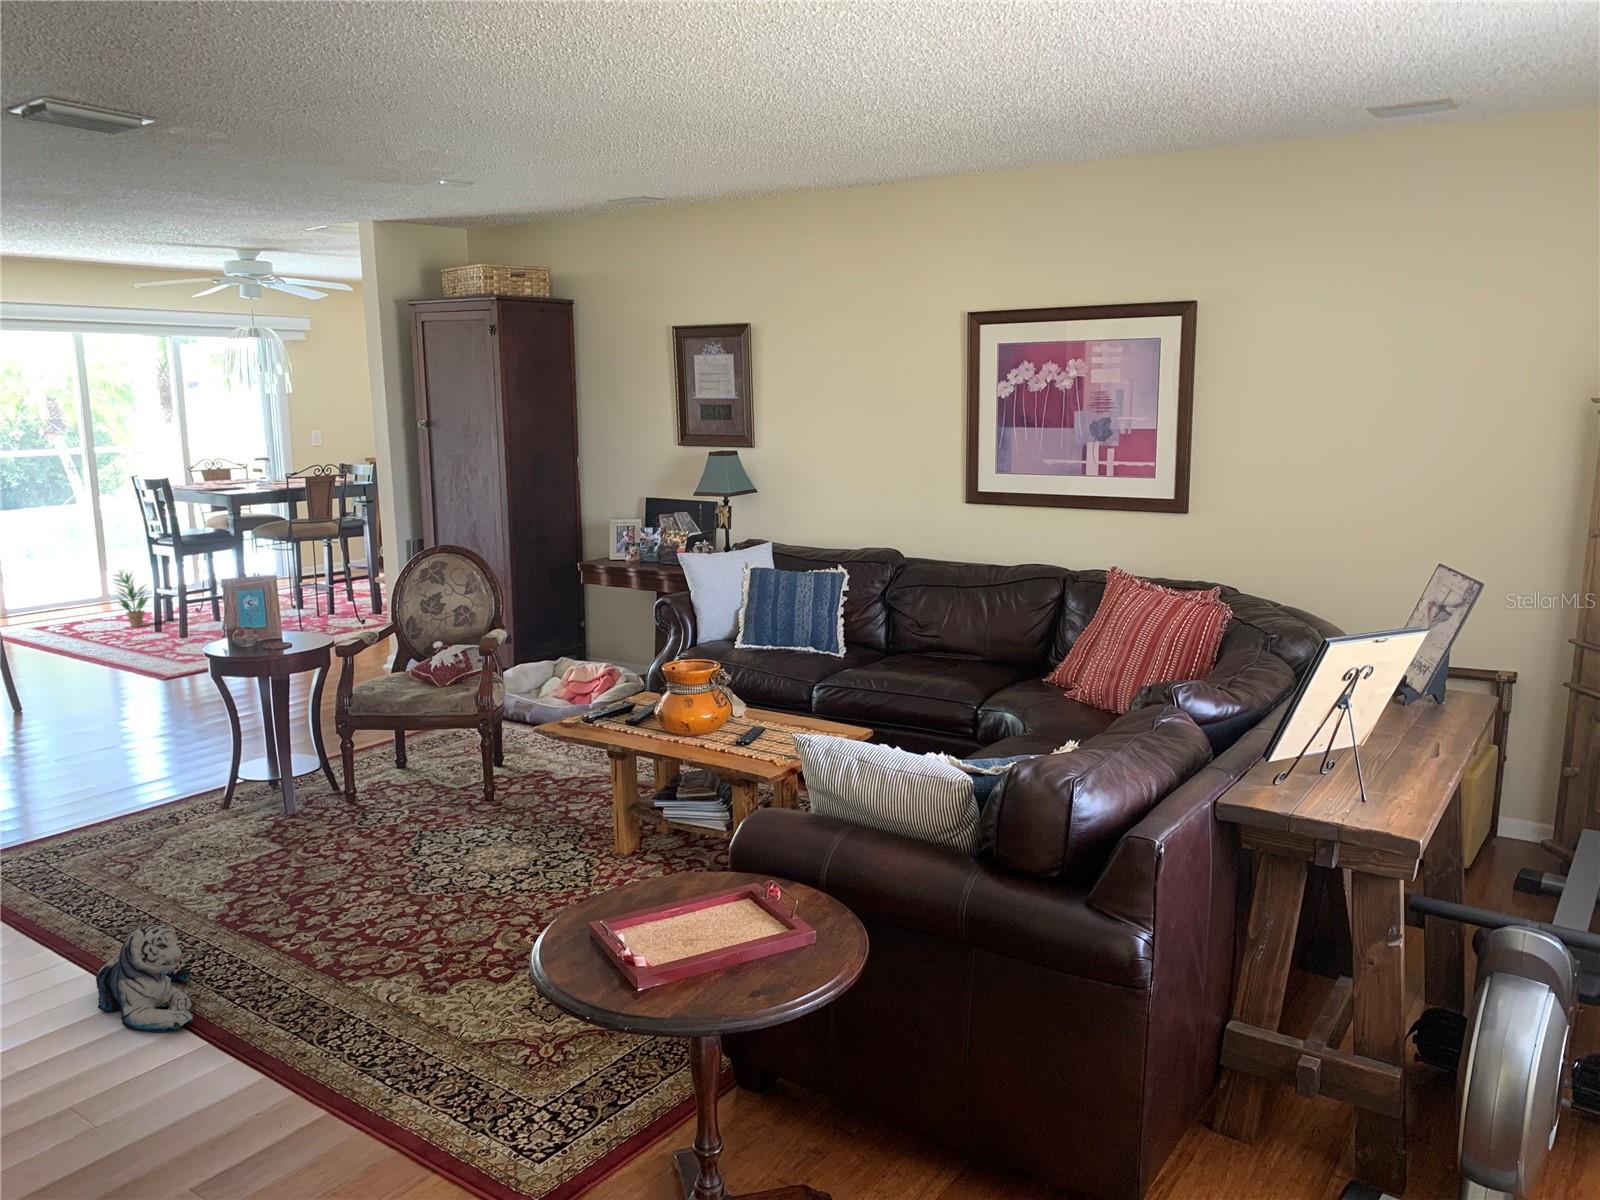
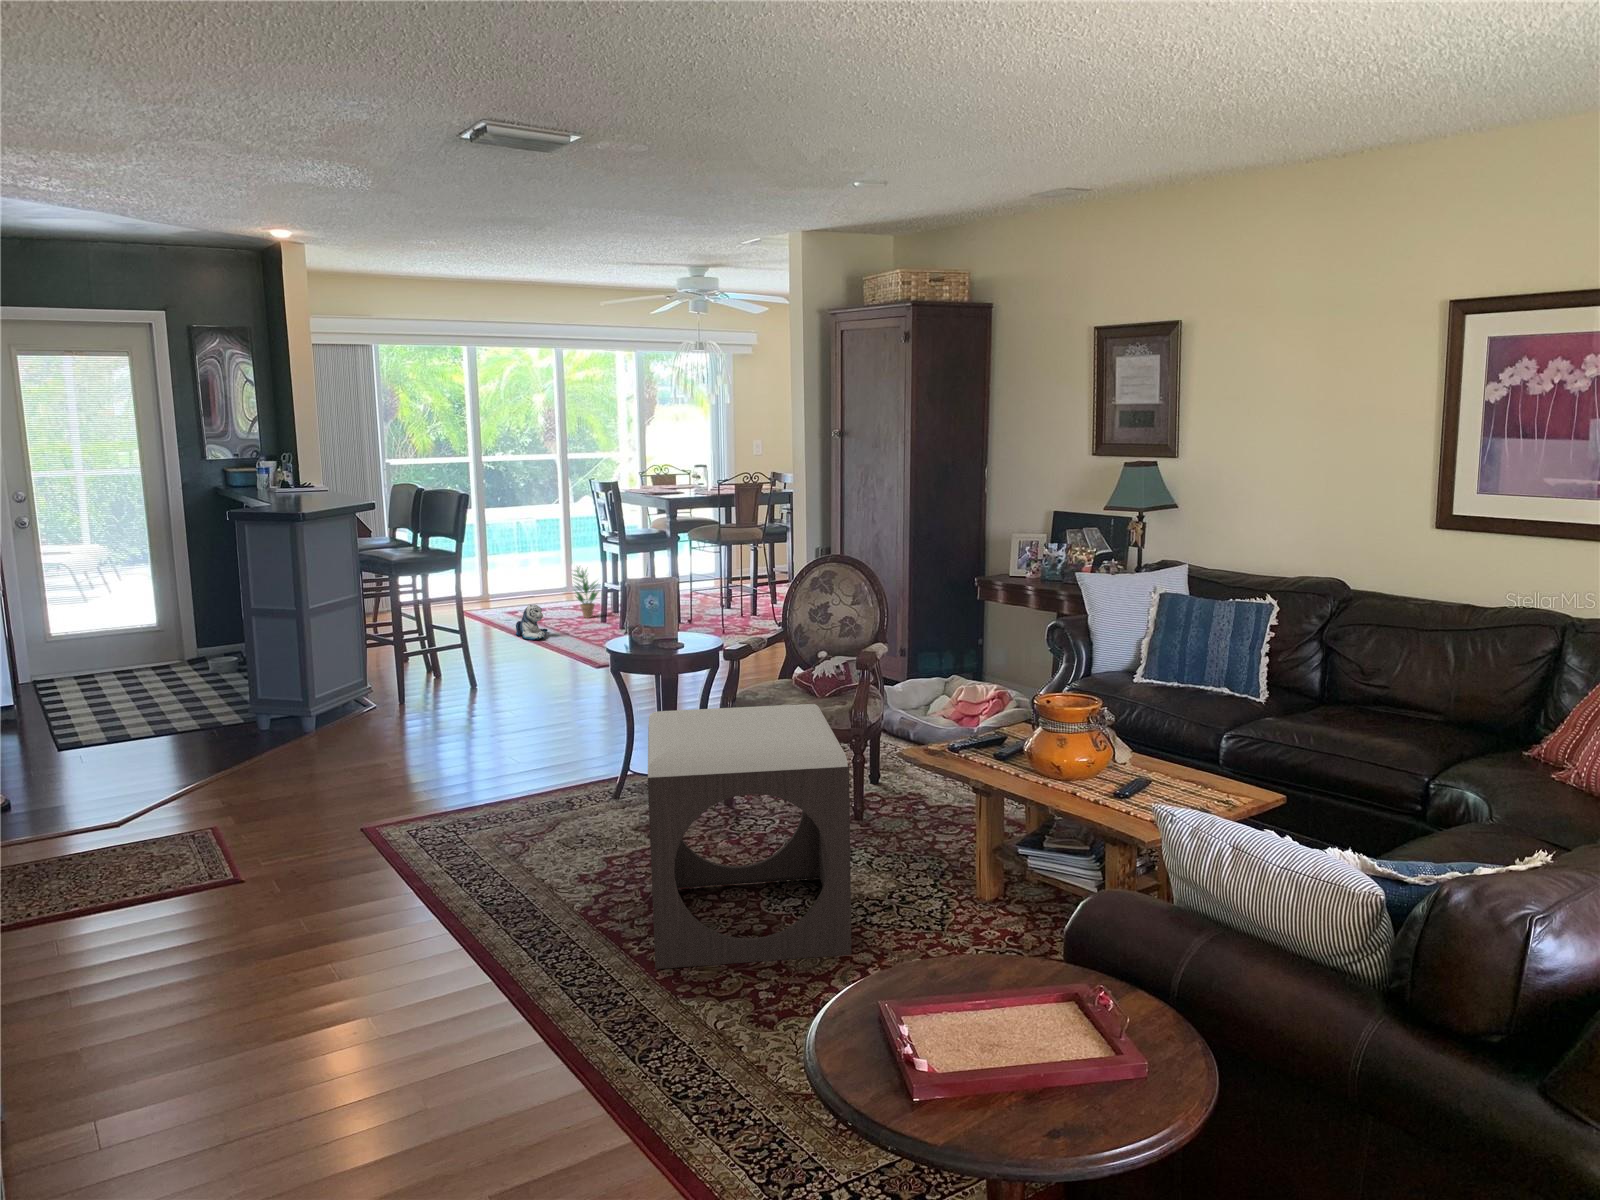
footstool: none [278,690,509,962] -> present [648,704,851,969]
plush toy: present [96,923,193,1032] -> present [516,605,548,640]

